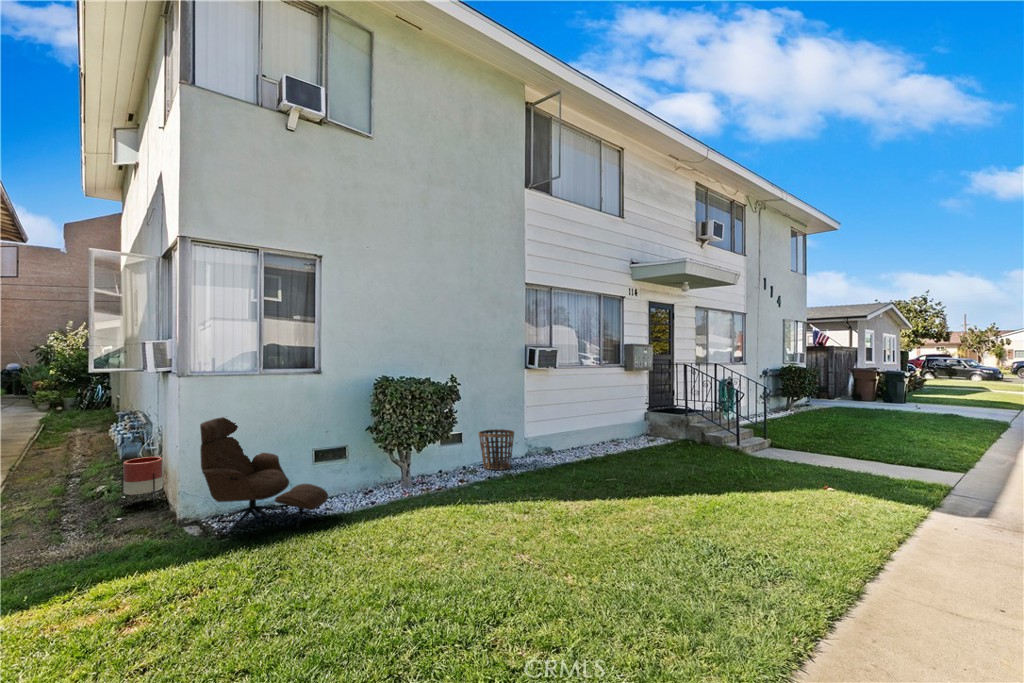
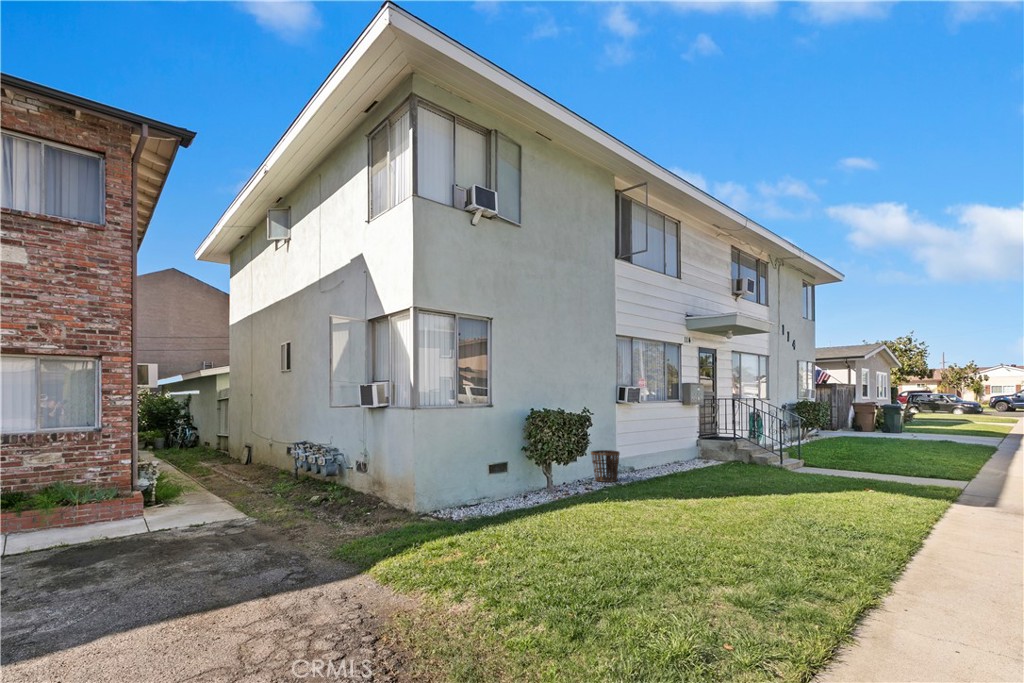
lounge chair: present [200,417,328,530] -> none [436,436,520,517]
planter: present [122,457,163,507] -> none [353,468,378,506]

